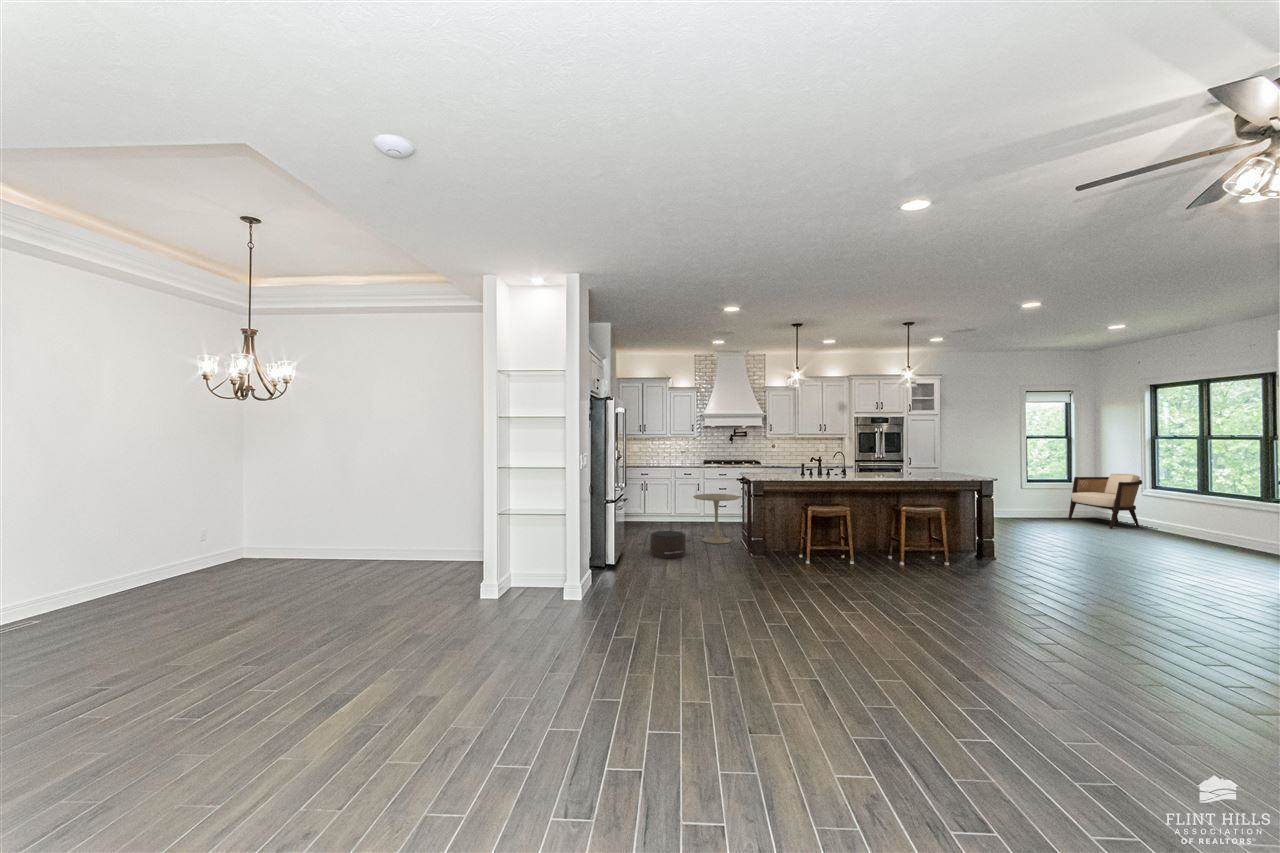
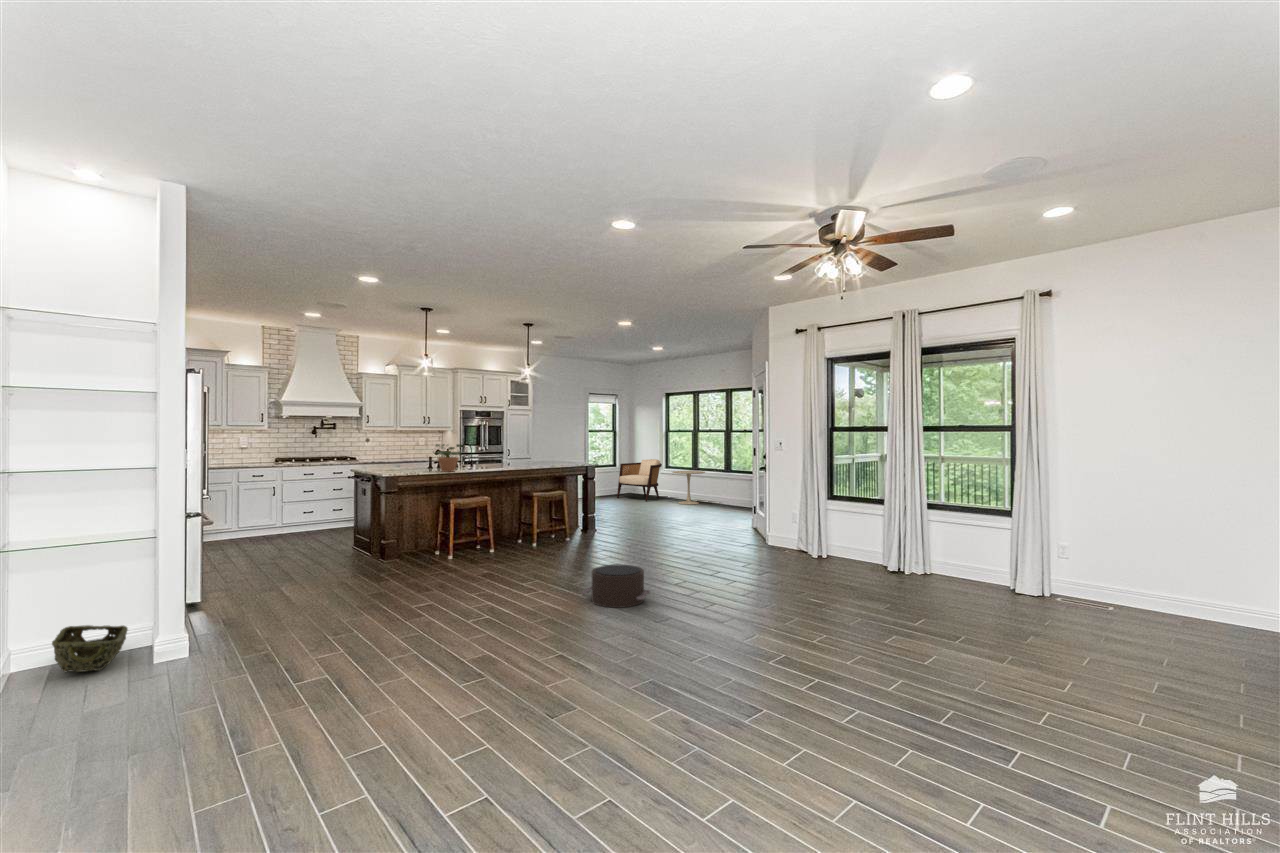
potted plant: none [796,453,827,480] -> present [436,444,462,472]
side table: present [693,494,740,544] -> present [673,471,705,505]
pouf: present [646,531,686,558] -> present [581,565,650,608]
woven basket: none [501,567,545,599] -> present [52,625,128,672]

